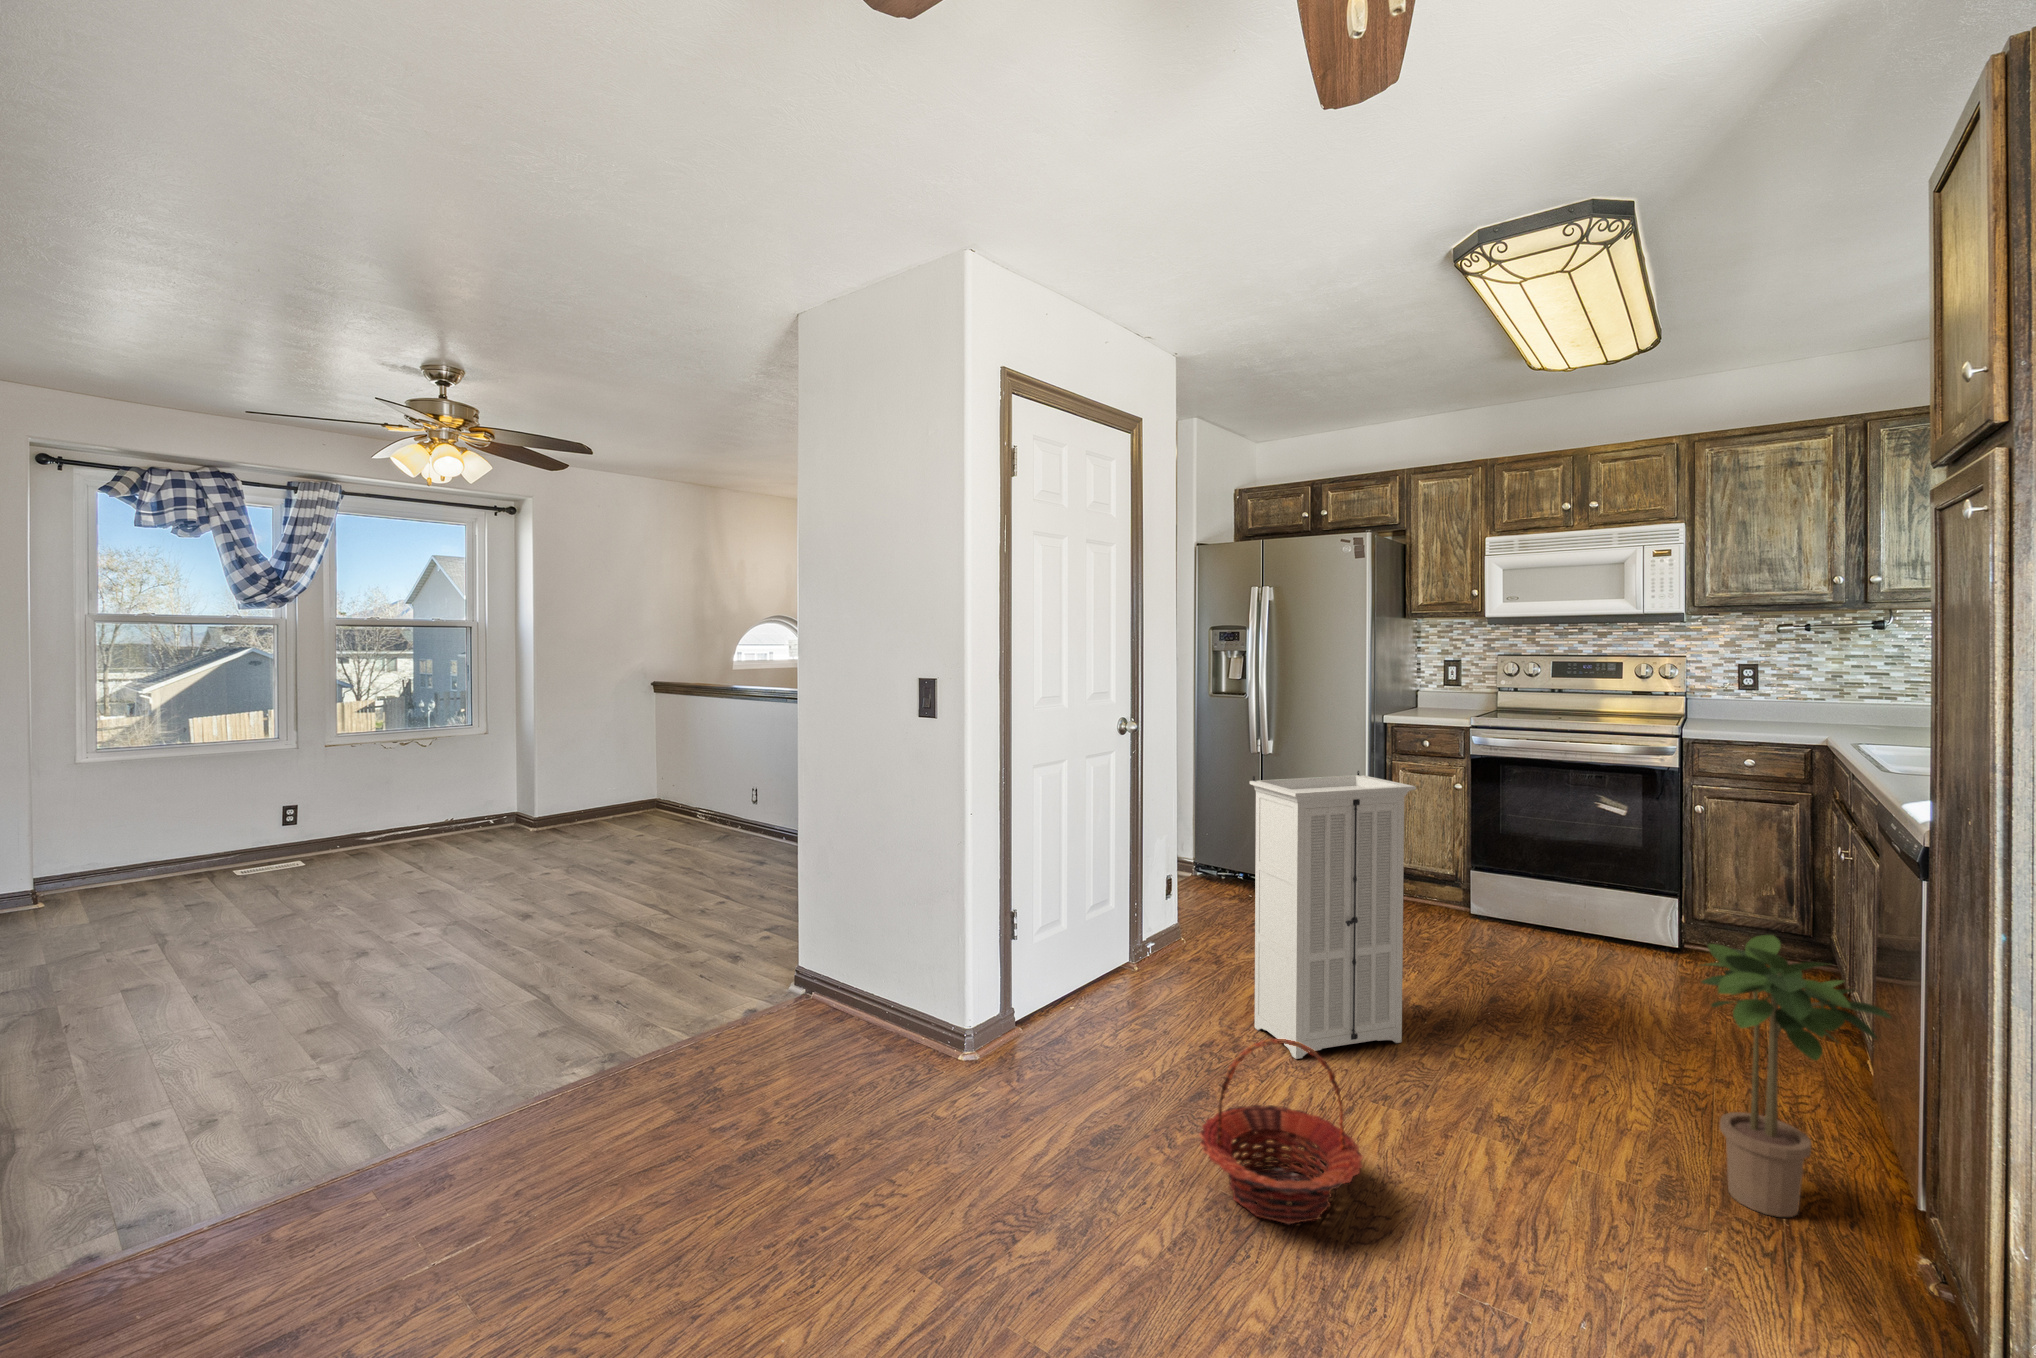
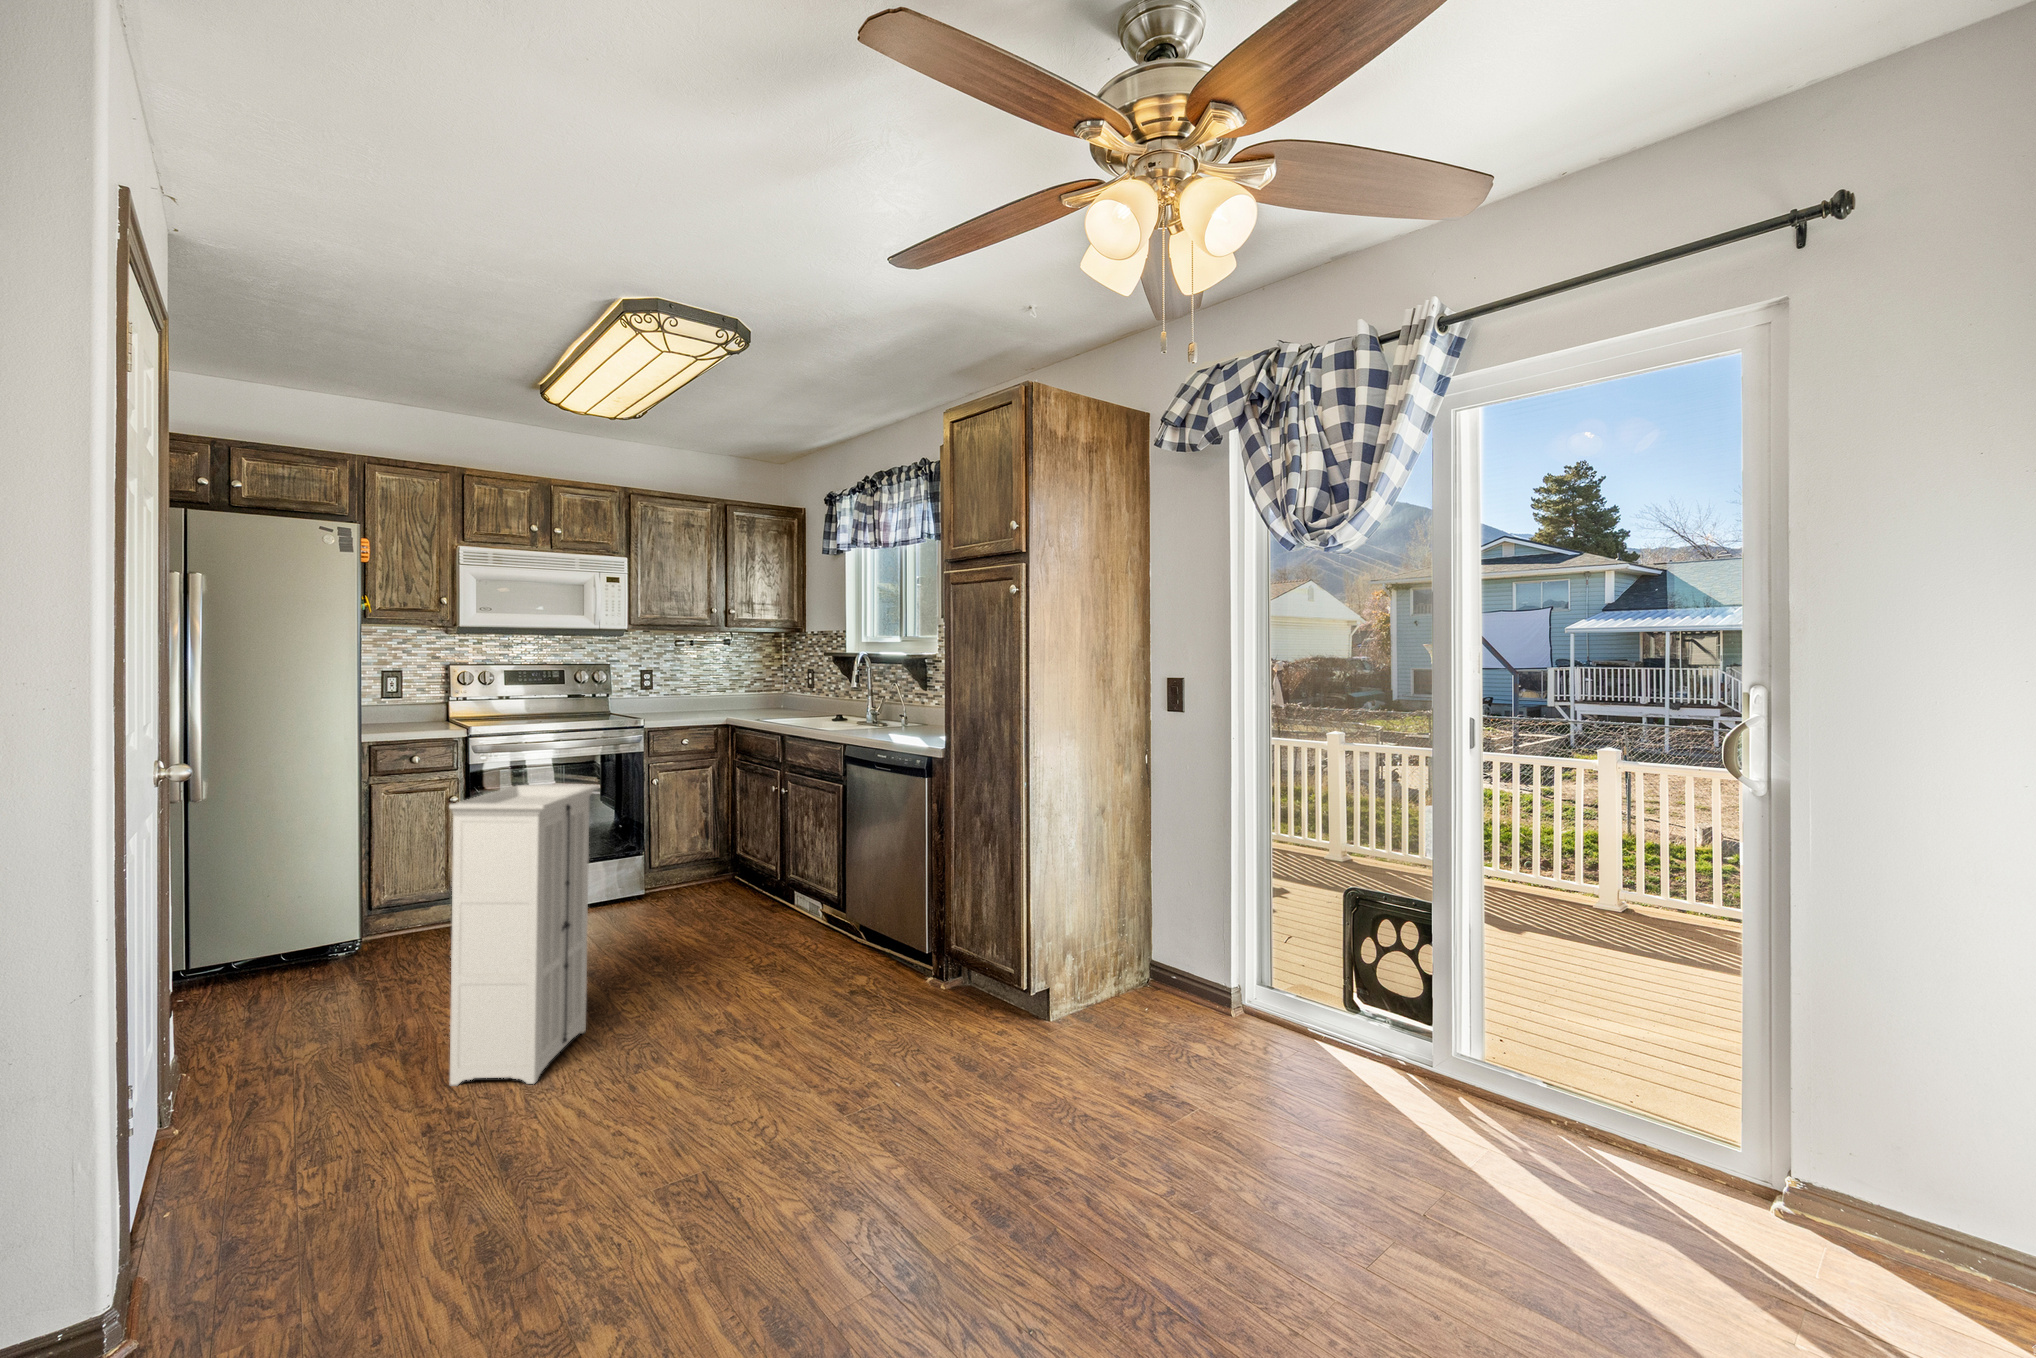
potted plant: present [1701,935,1891,1217] -> none [819,841,921,1011]
basket: present [1200,1038,1363,1224] -> none [613,1012,768,1184]

